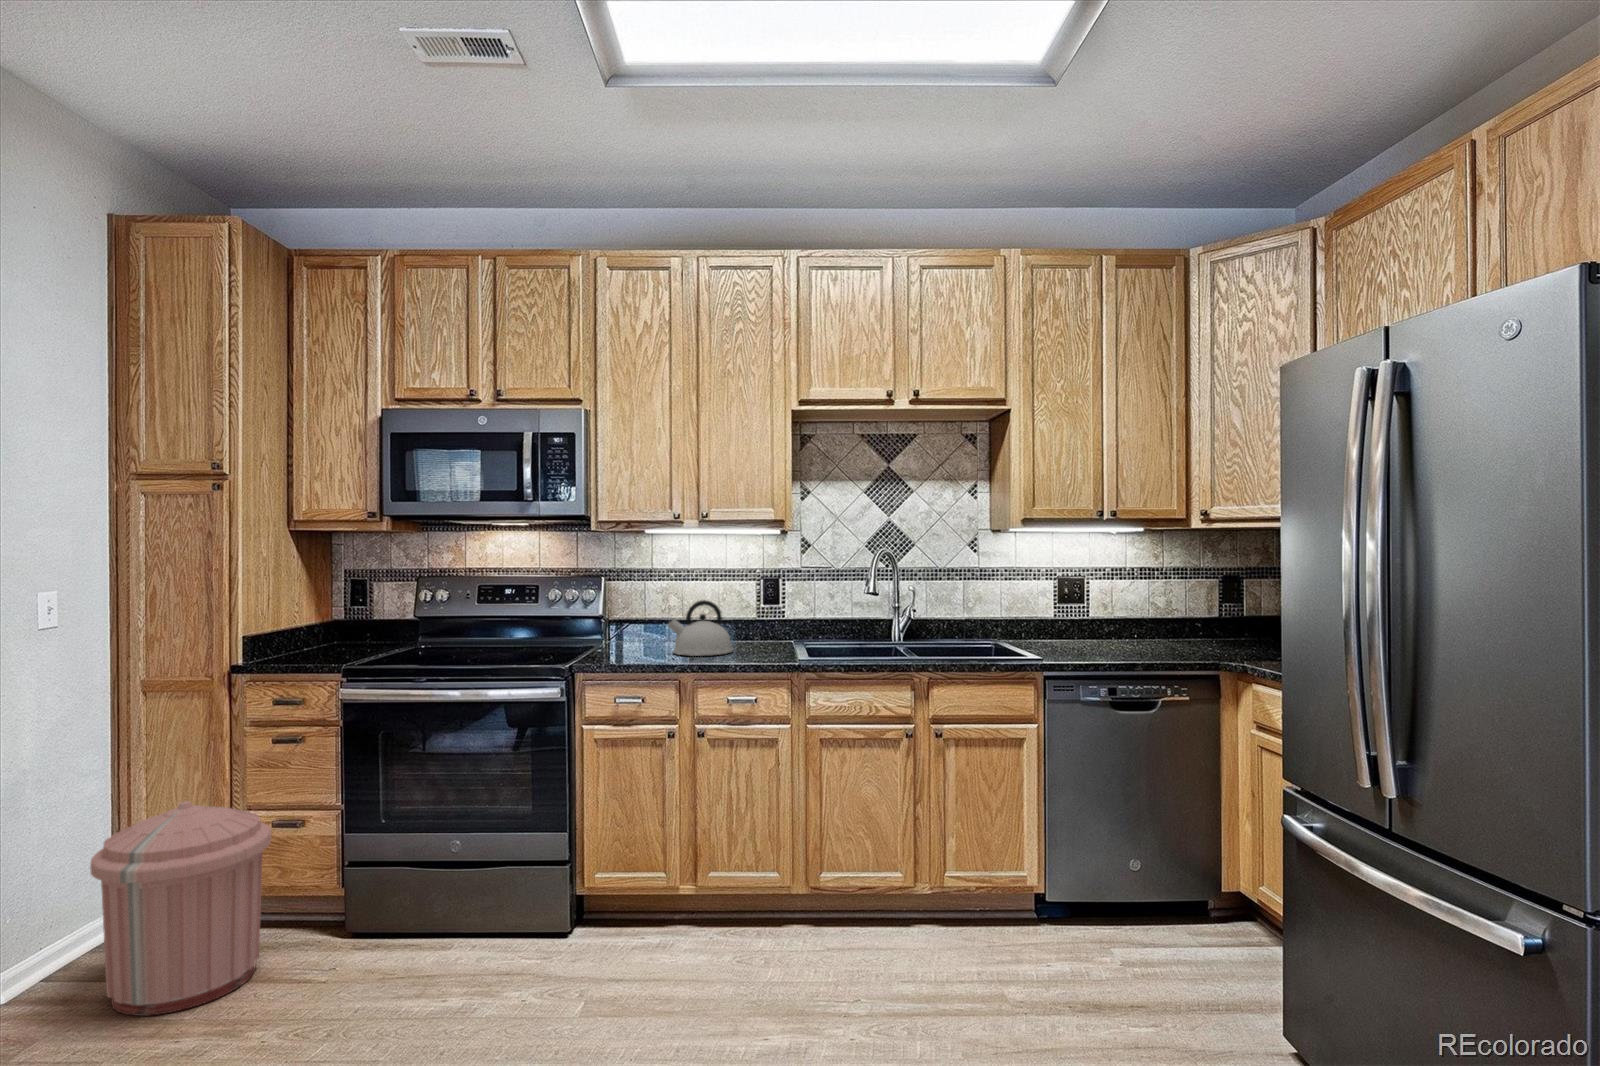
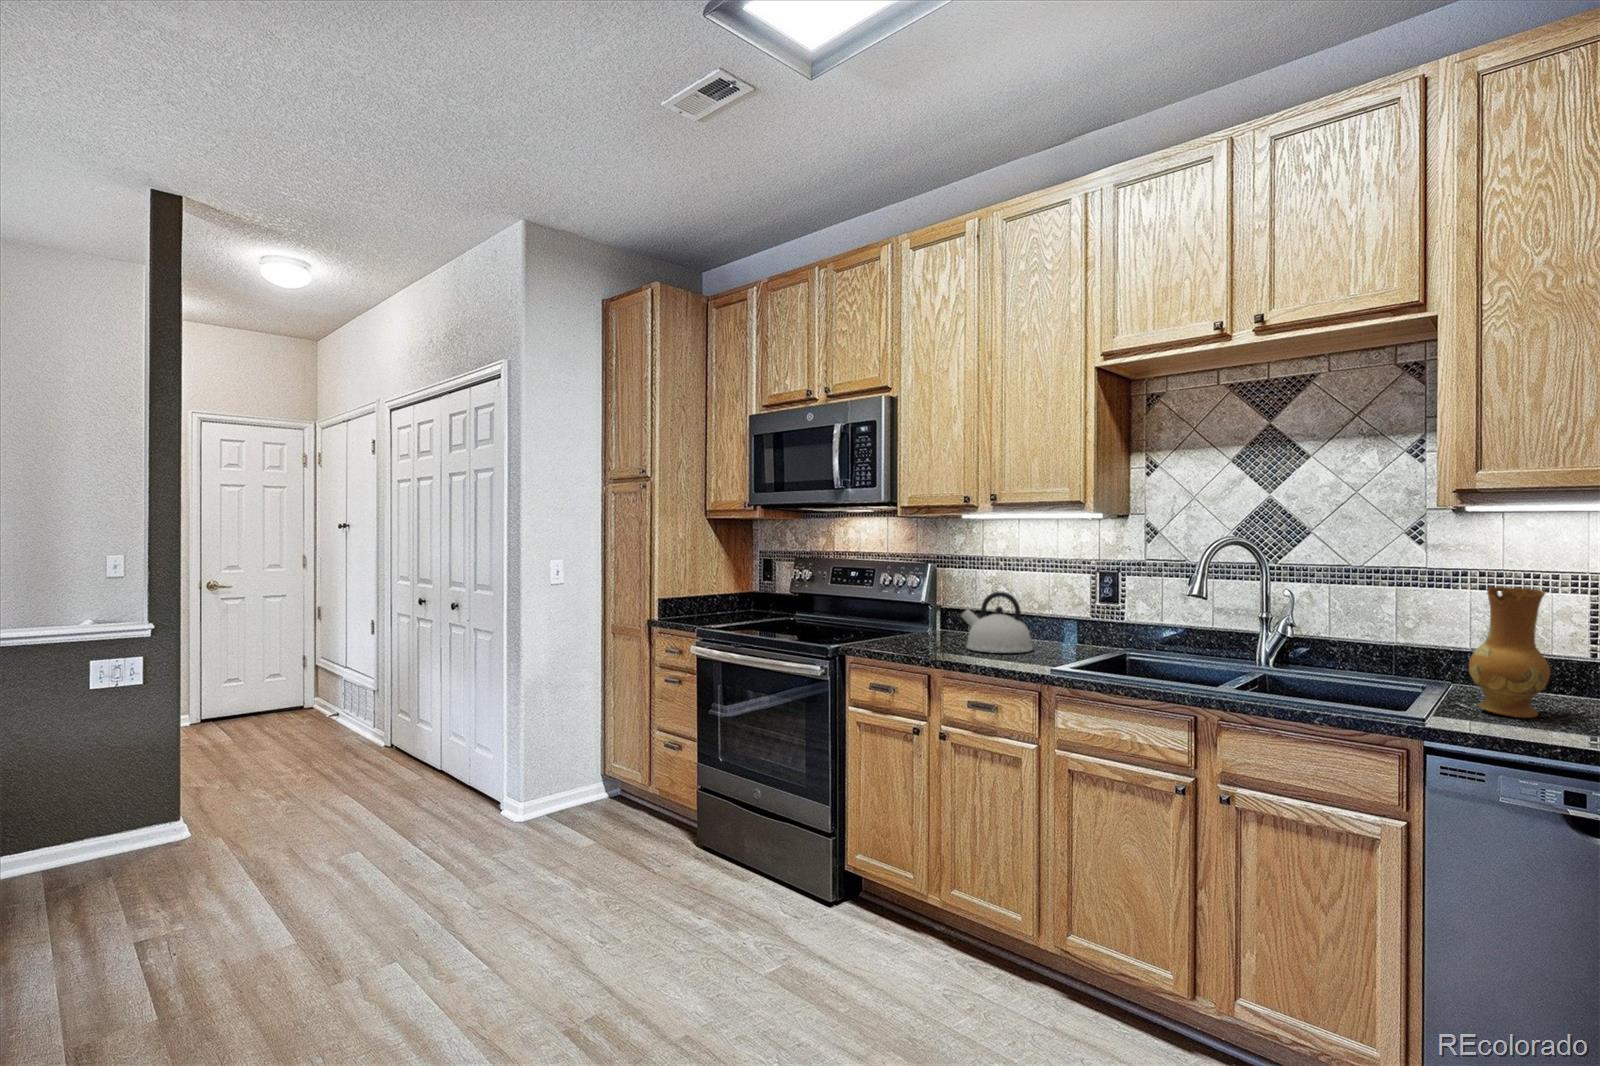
ceramic jug: none [1038,575,1075,651] -> present [1469,587,1551,718]
trash can: present [90,801,271,1016] -> none [551,710,659,856]

